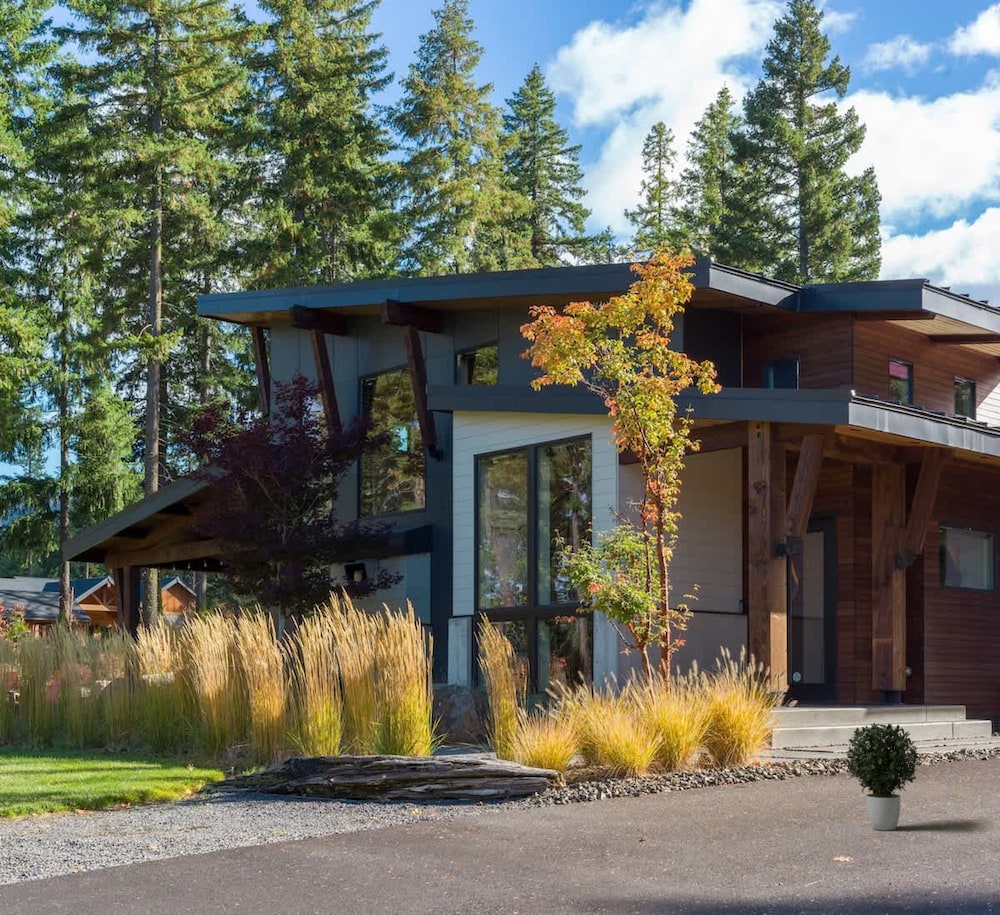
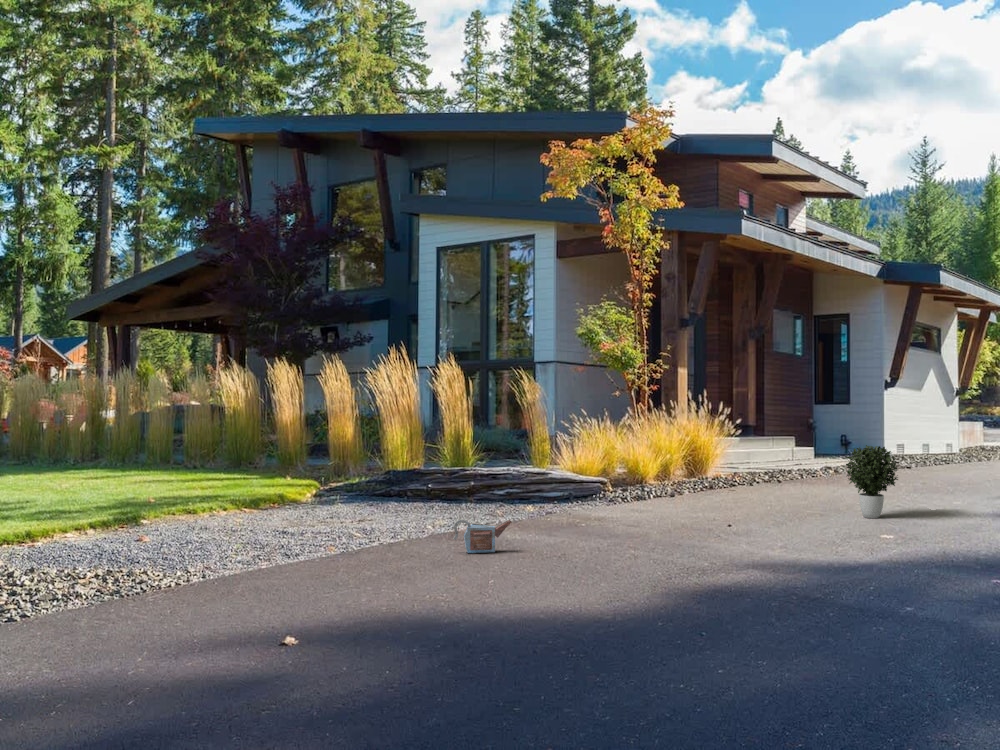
watering can: none [240,817,319,863] -> present [453,519,512,553]

